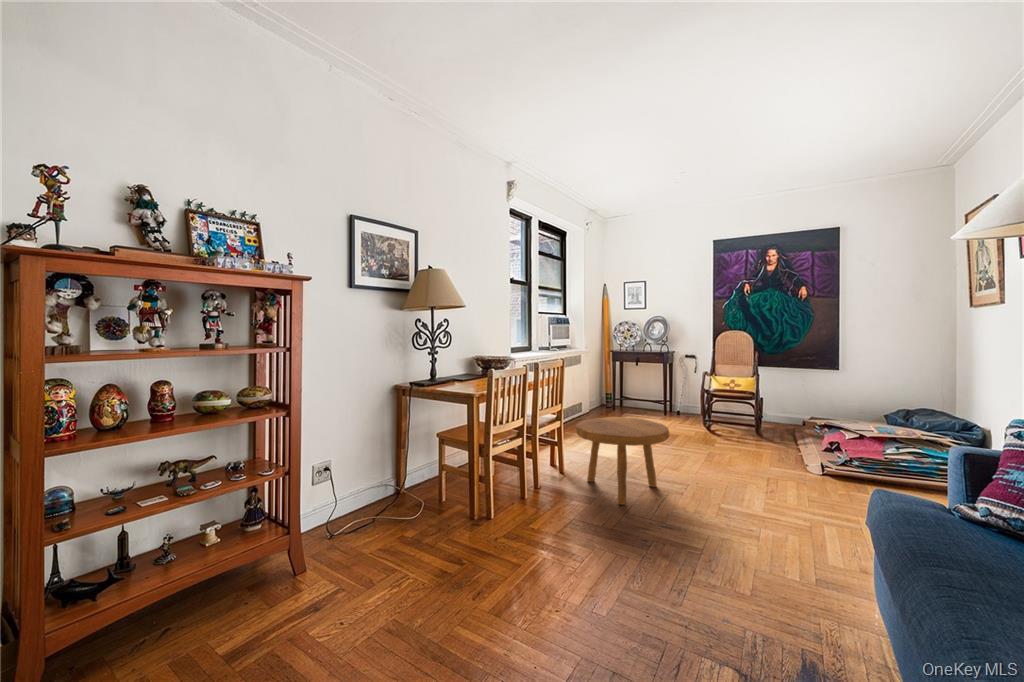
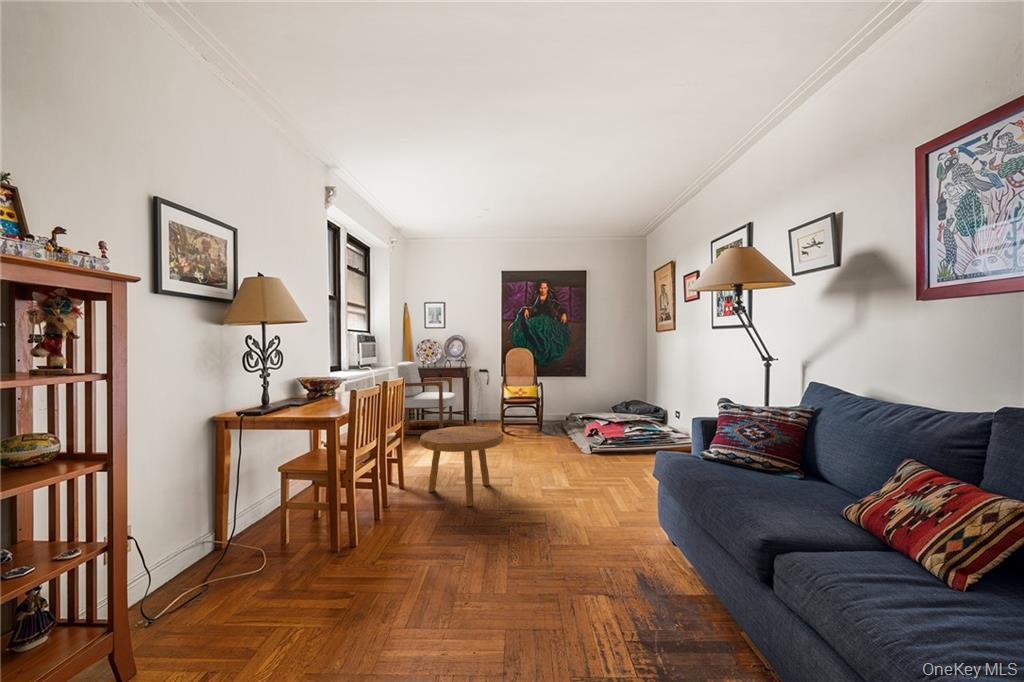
armchair: none [587,345,655,424] -> present [397,362,456,434]

